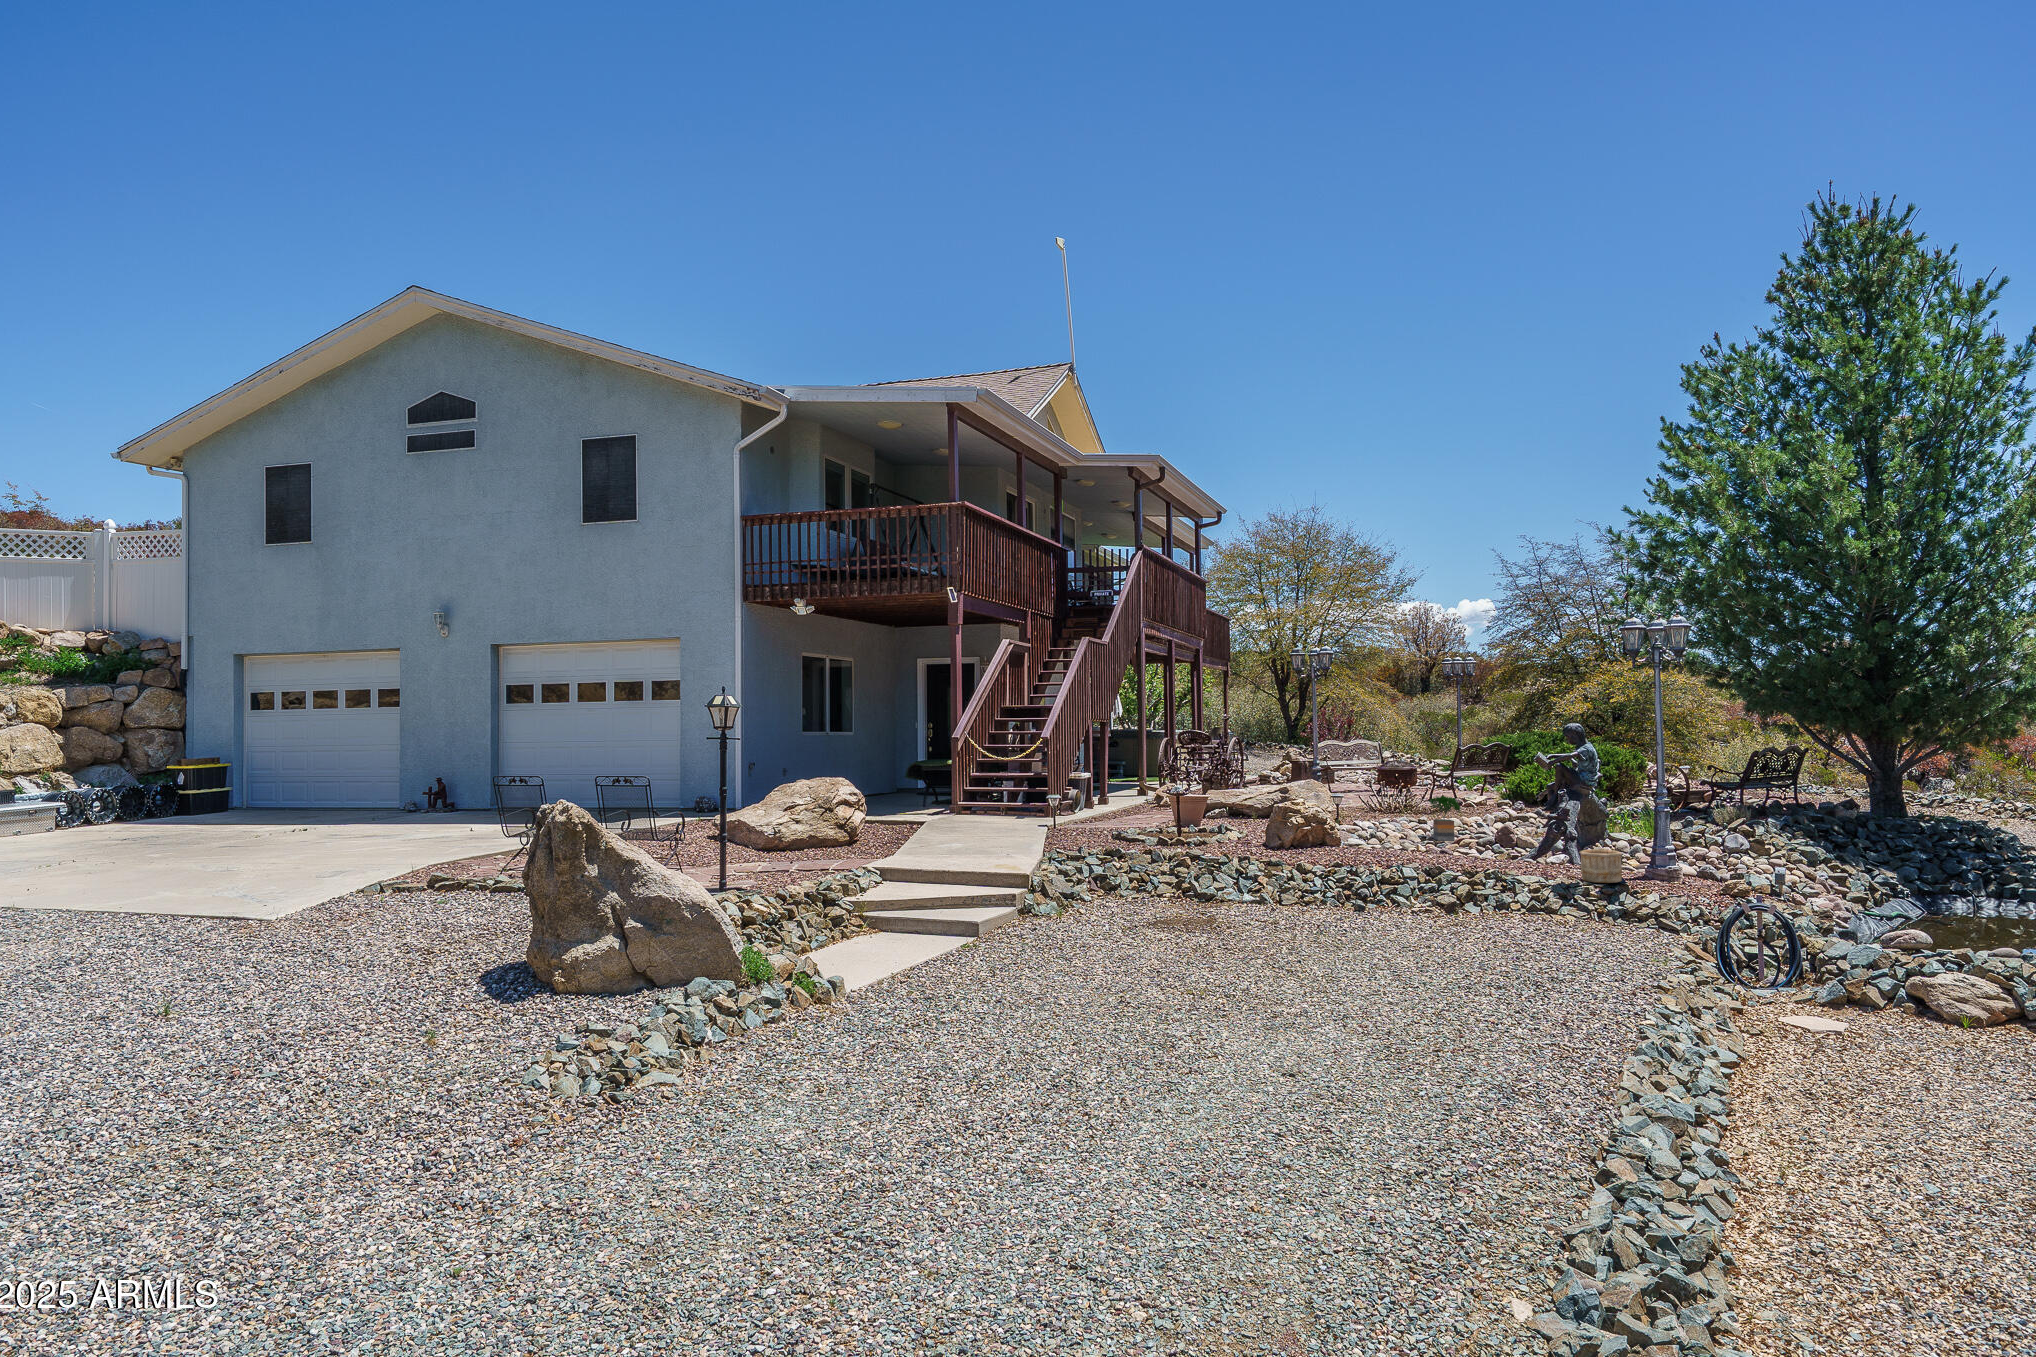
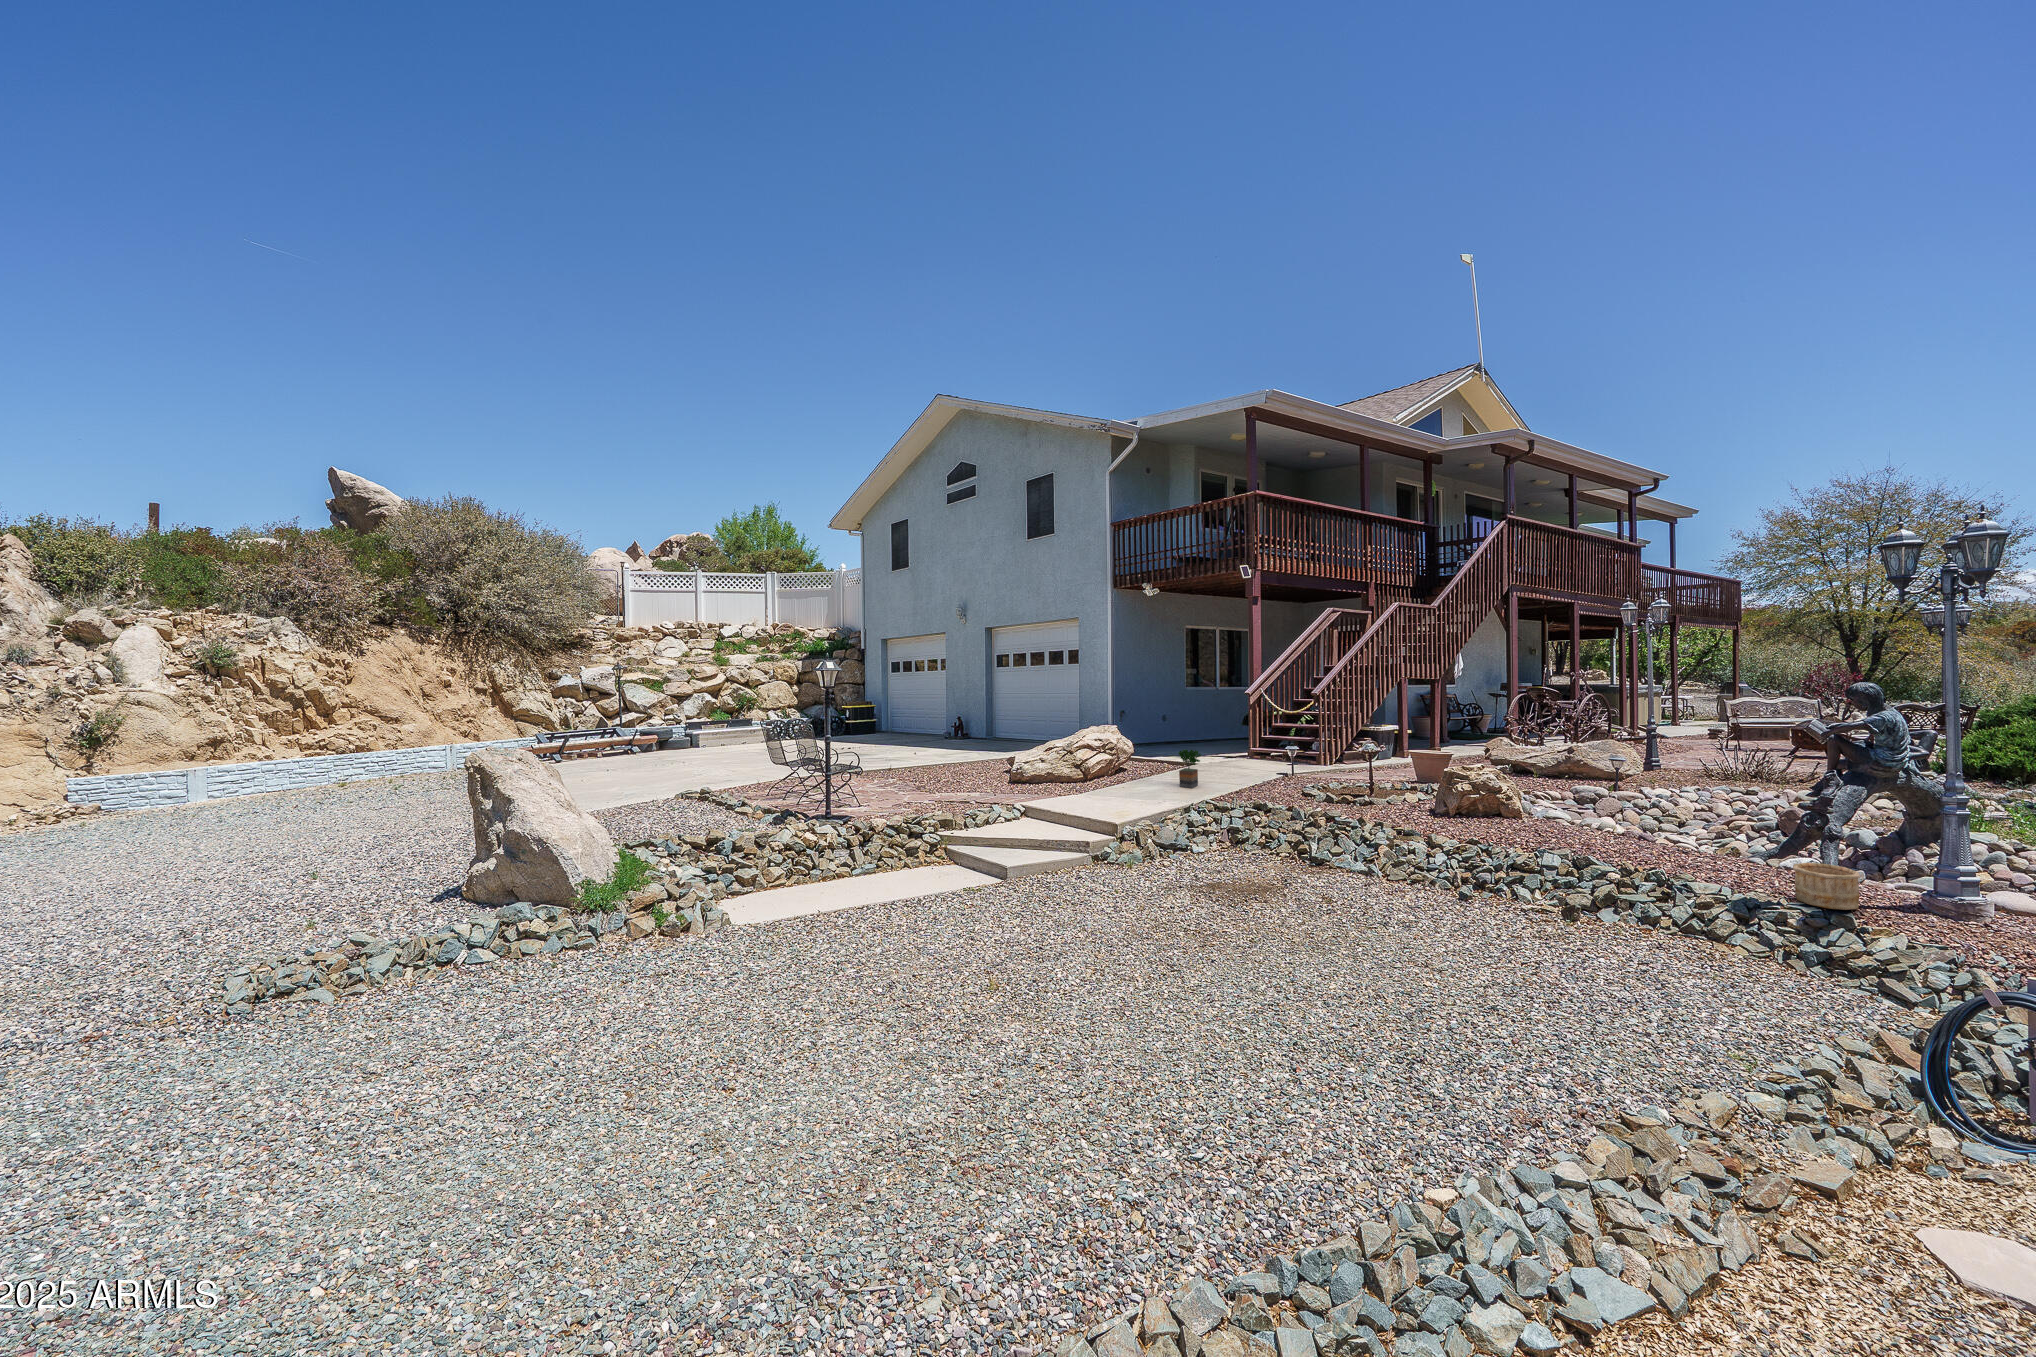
potted tree: present [1430,796,1461,841] -> present [1178,749,1201,788]

